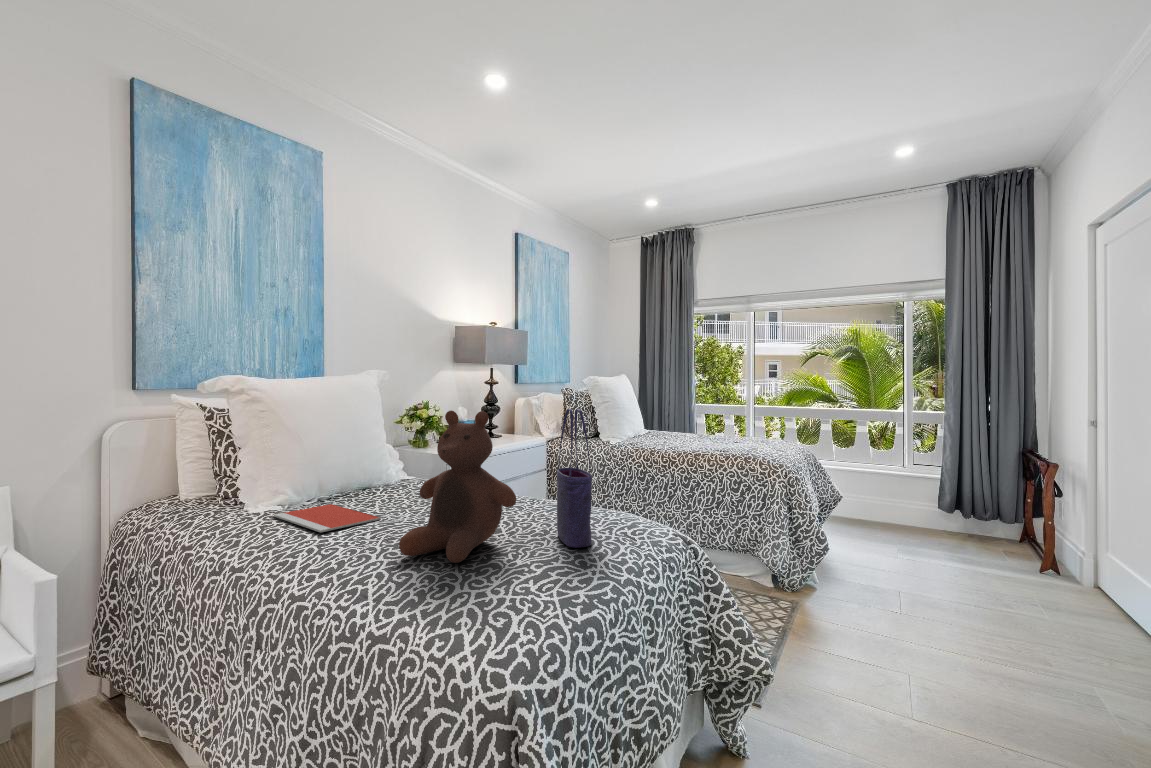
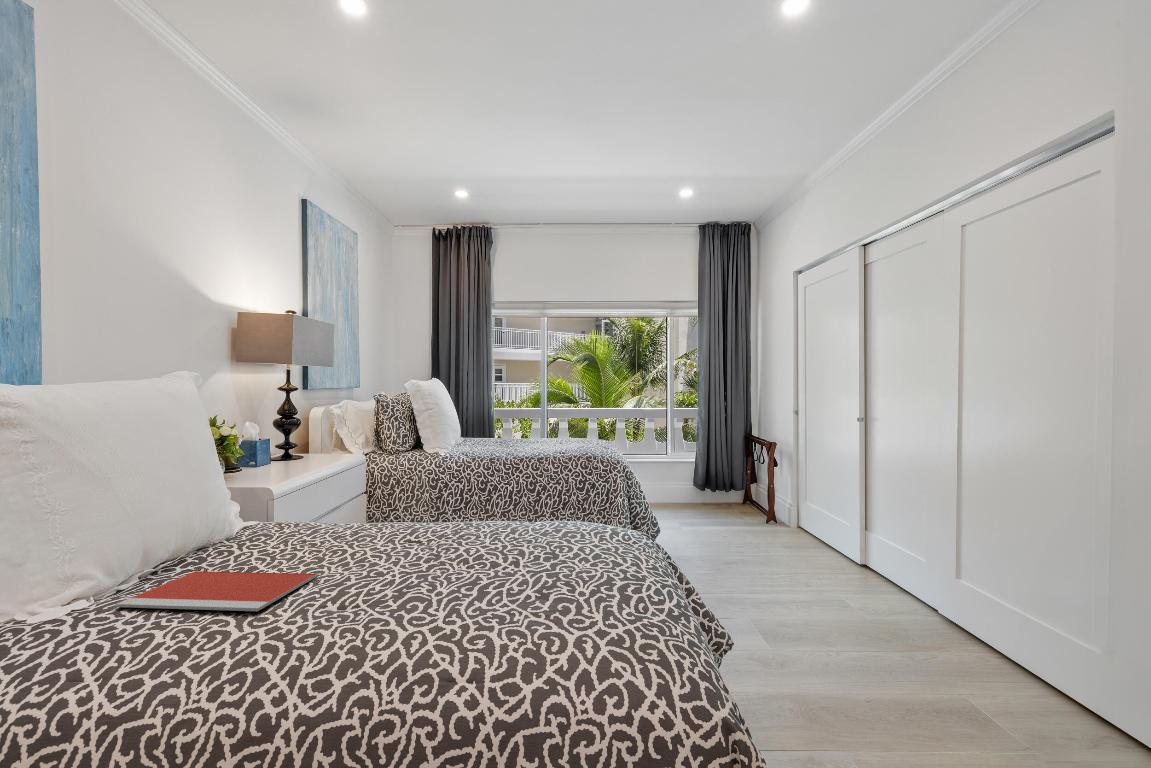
tote bag: present [557,409,592,548] -> none [566,411,624,561]
stuffed bear: present [399,411,516,563] -> none [419,418,557,610]

